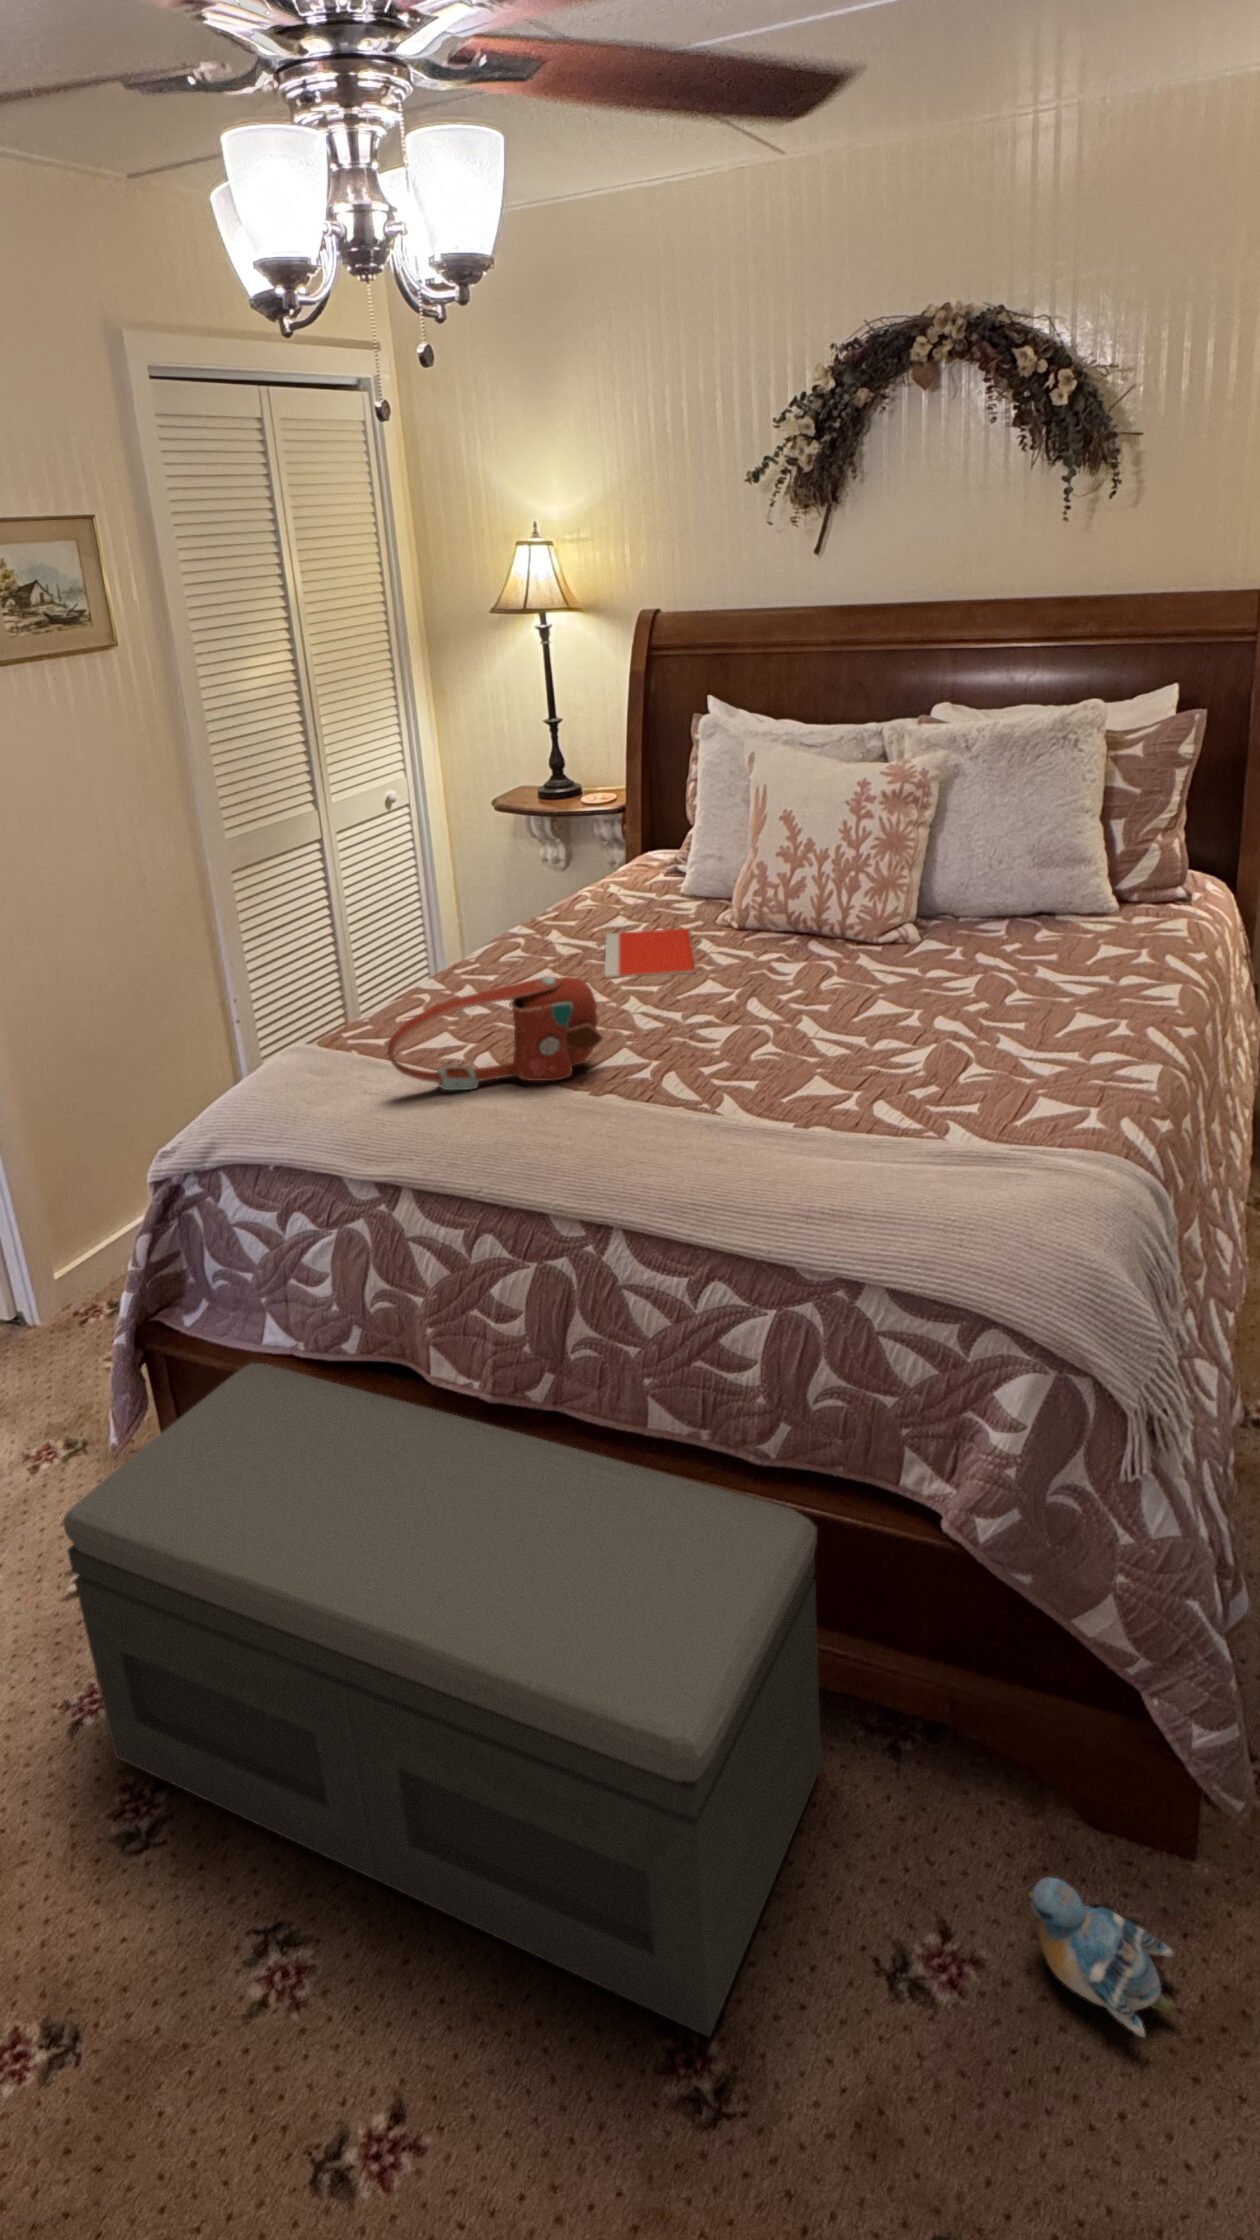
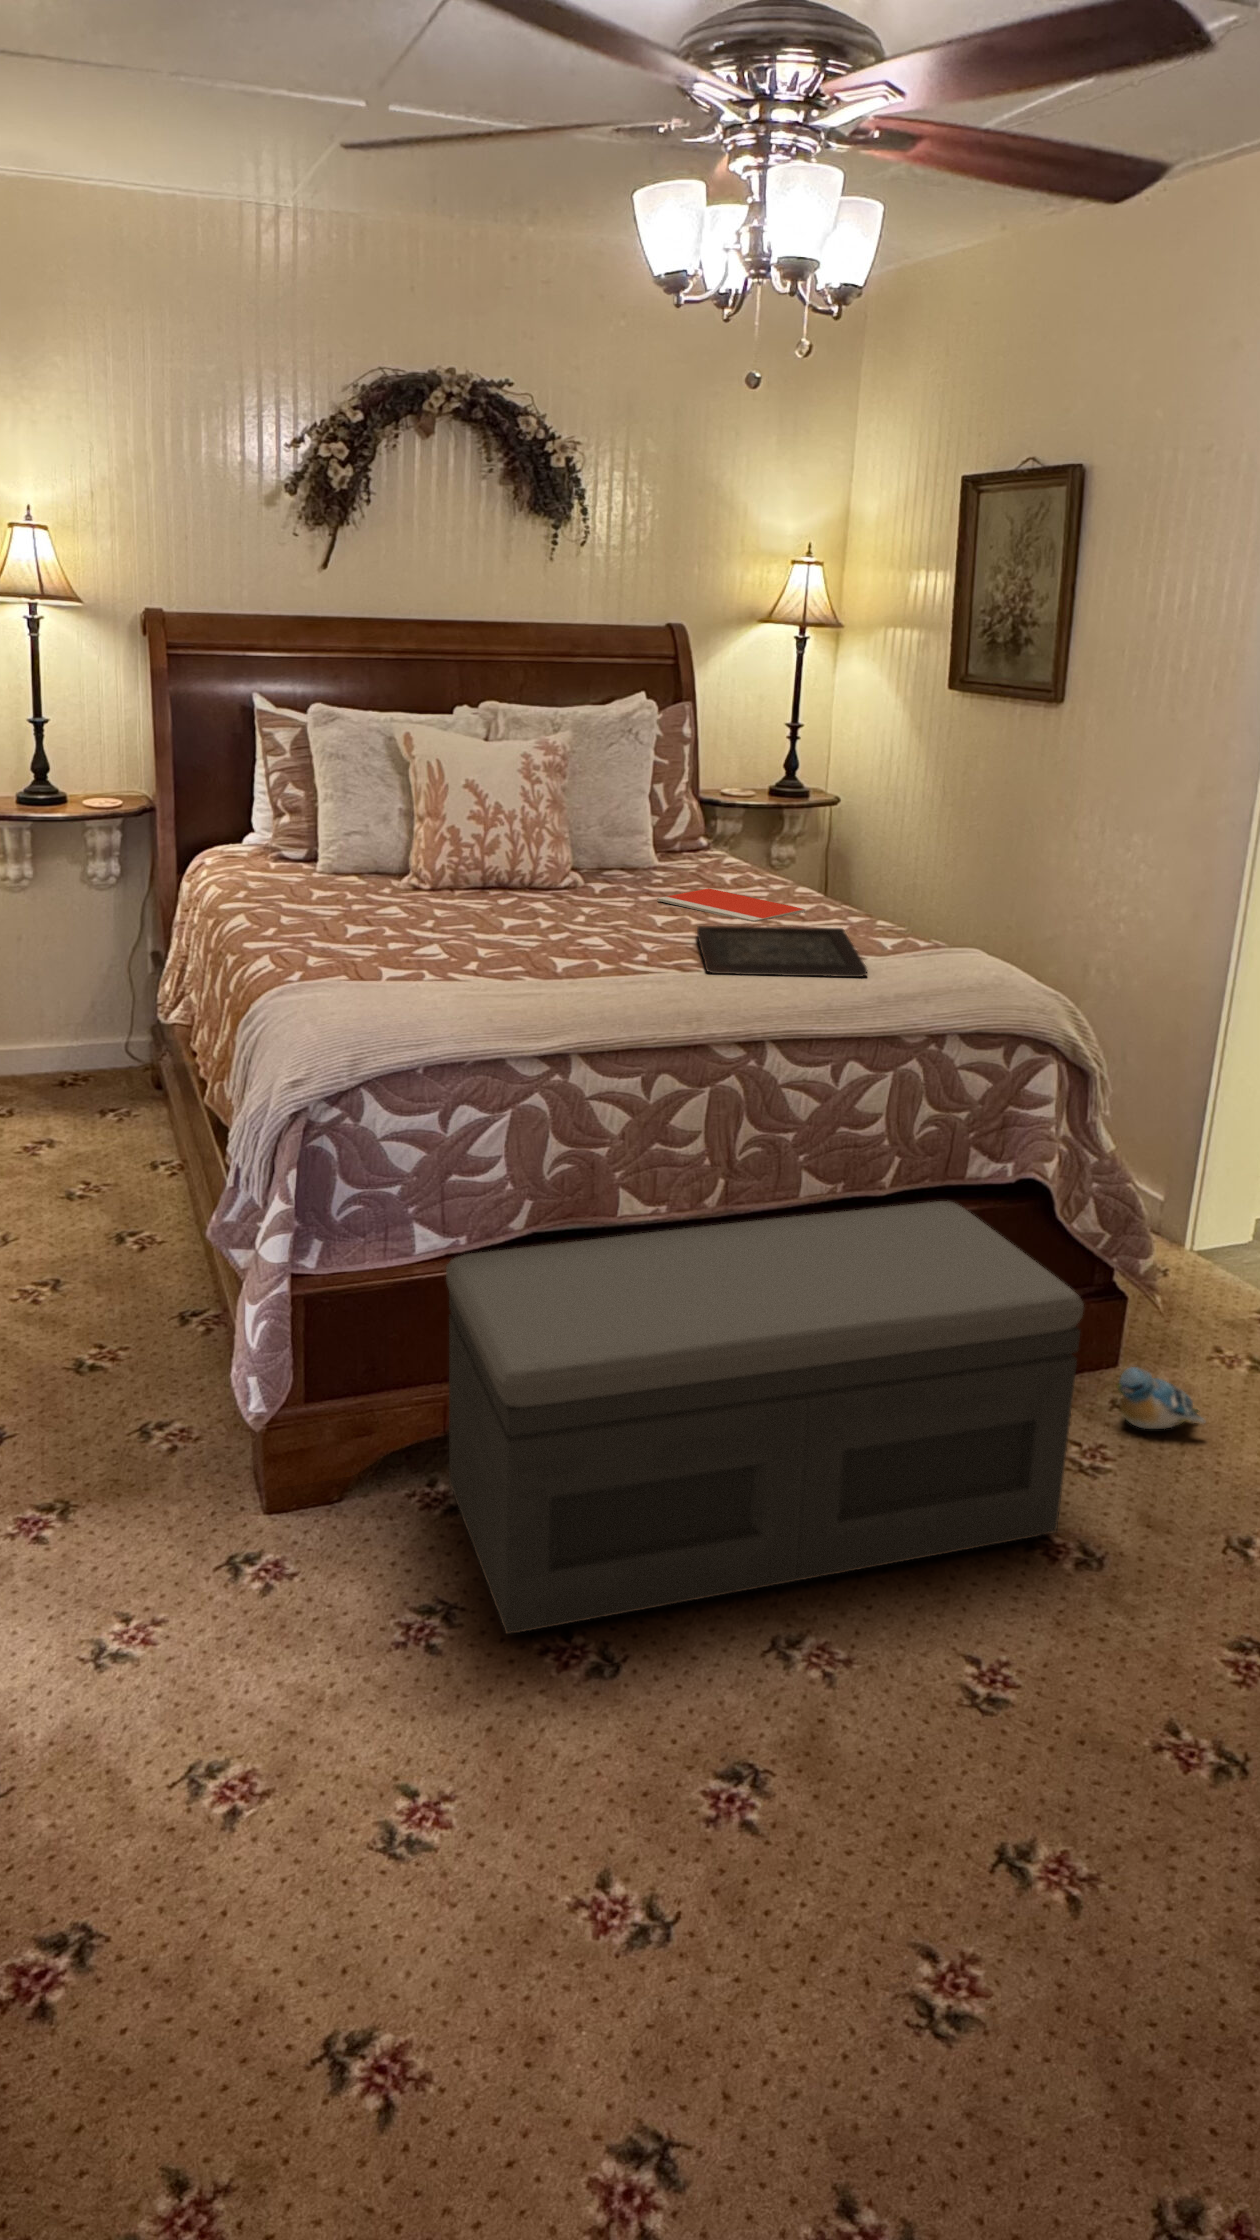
notebook: present [604,928,695,978] -> present [657,888,805,922]
handbag: present [388,976,603,1090] -> none [486,882,607,988]
tray: none [683,1039,981,1166] -> present [697,926,867,977]

